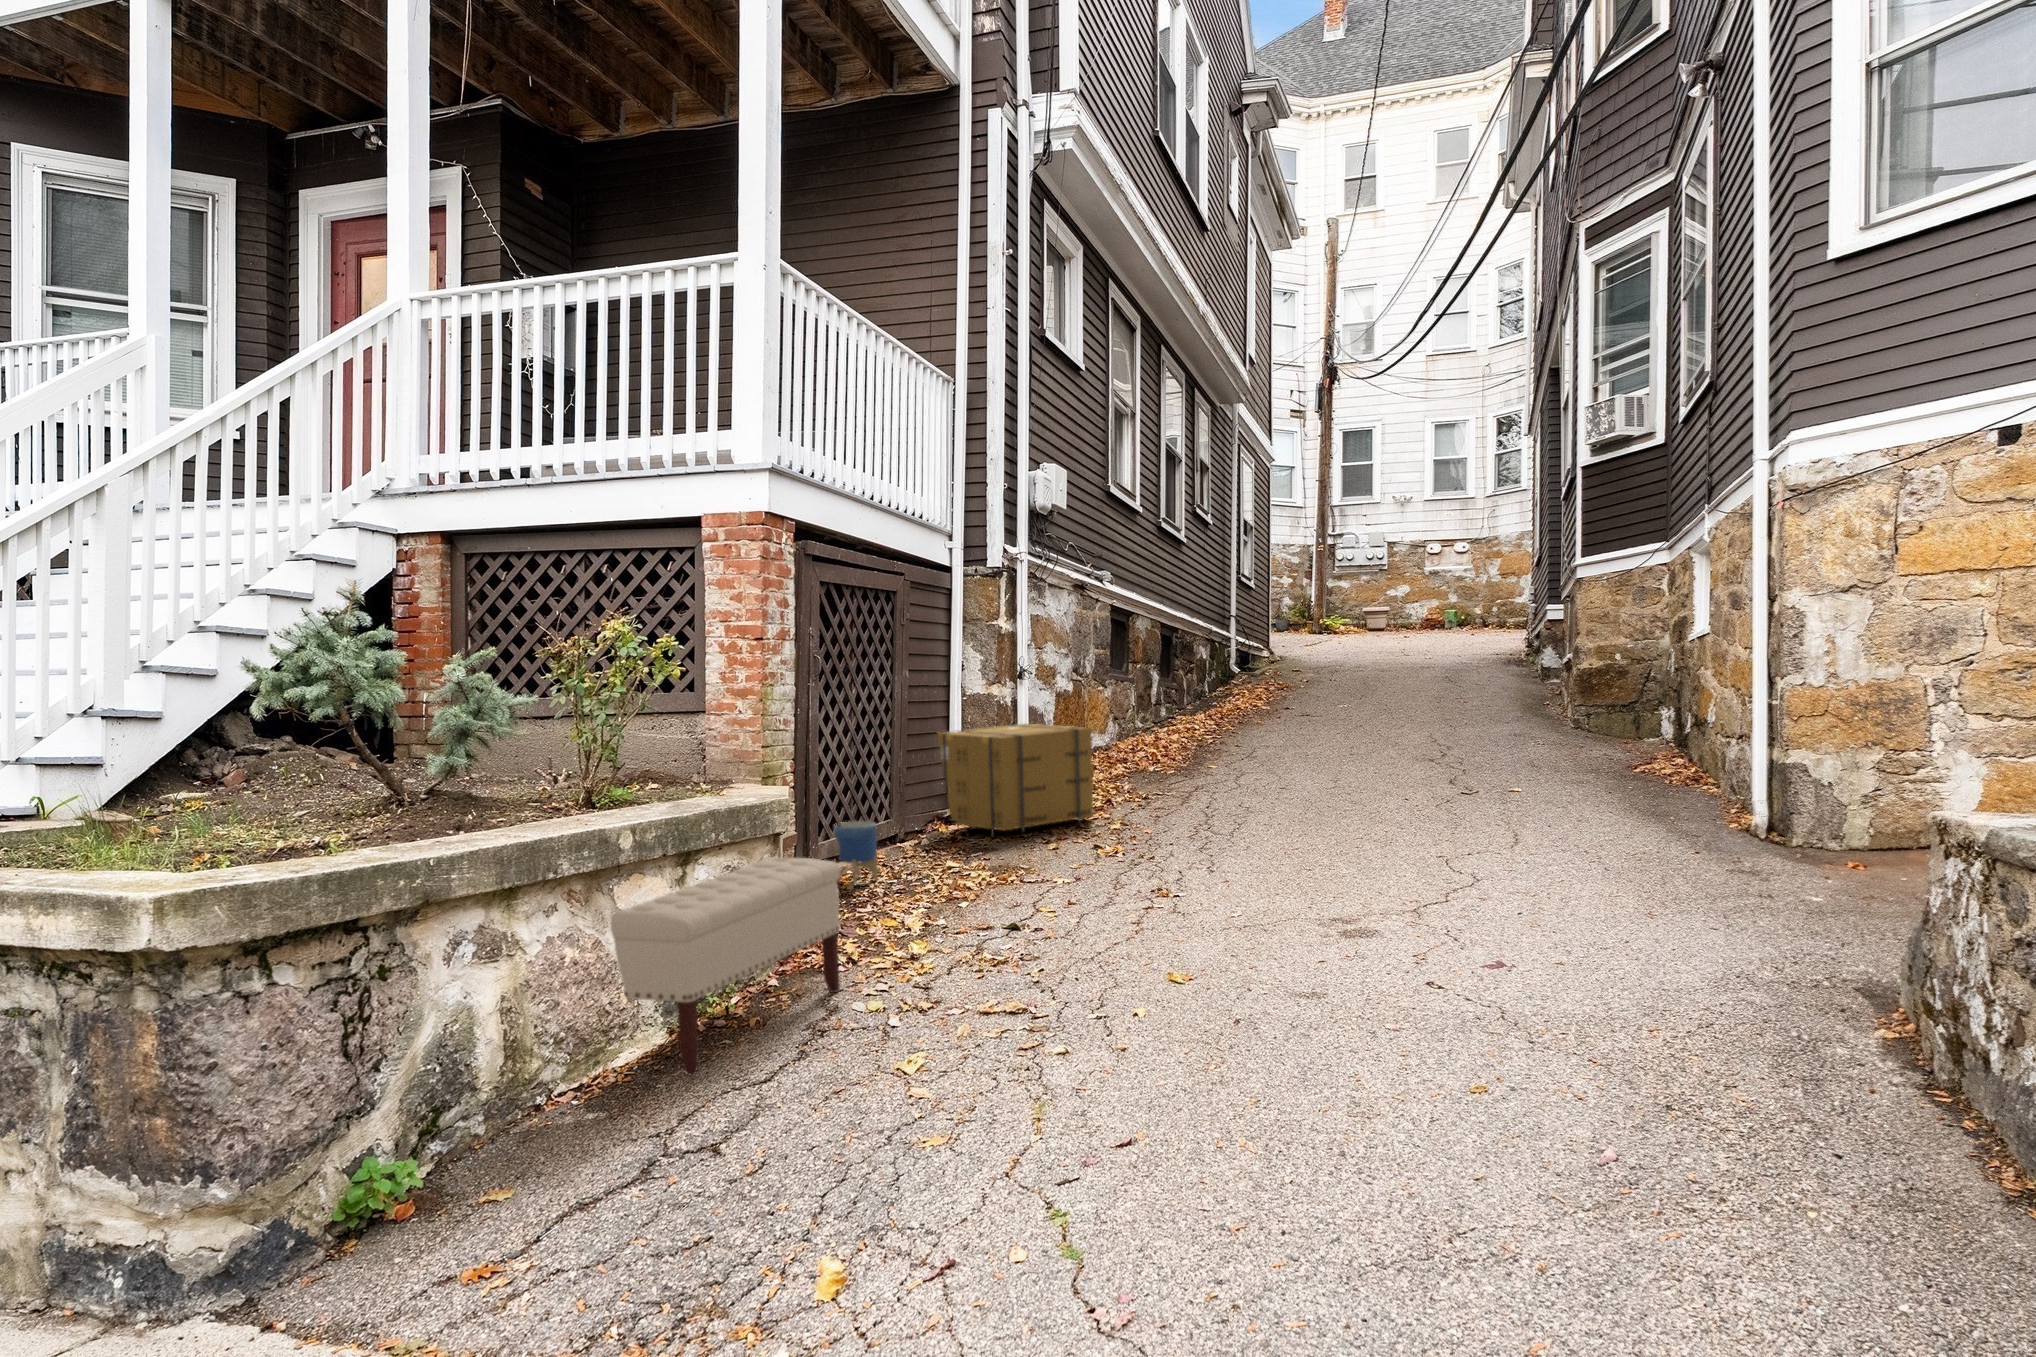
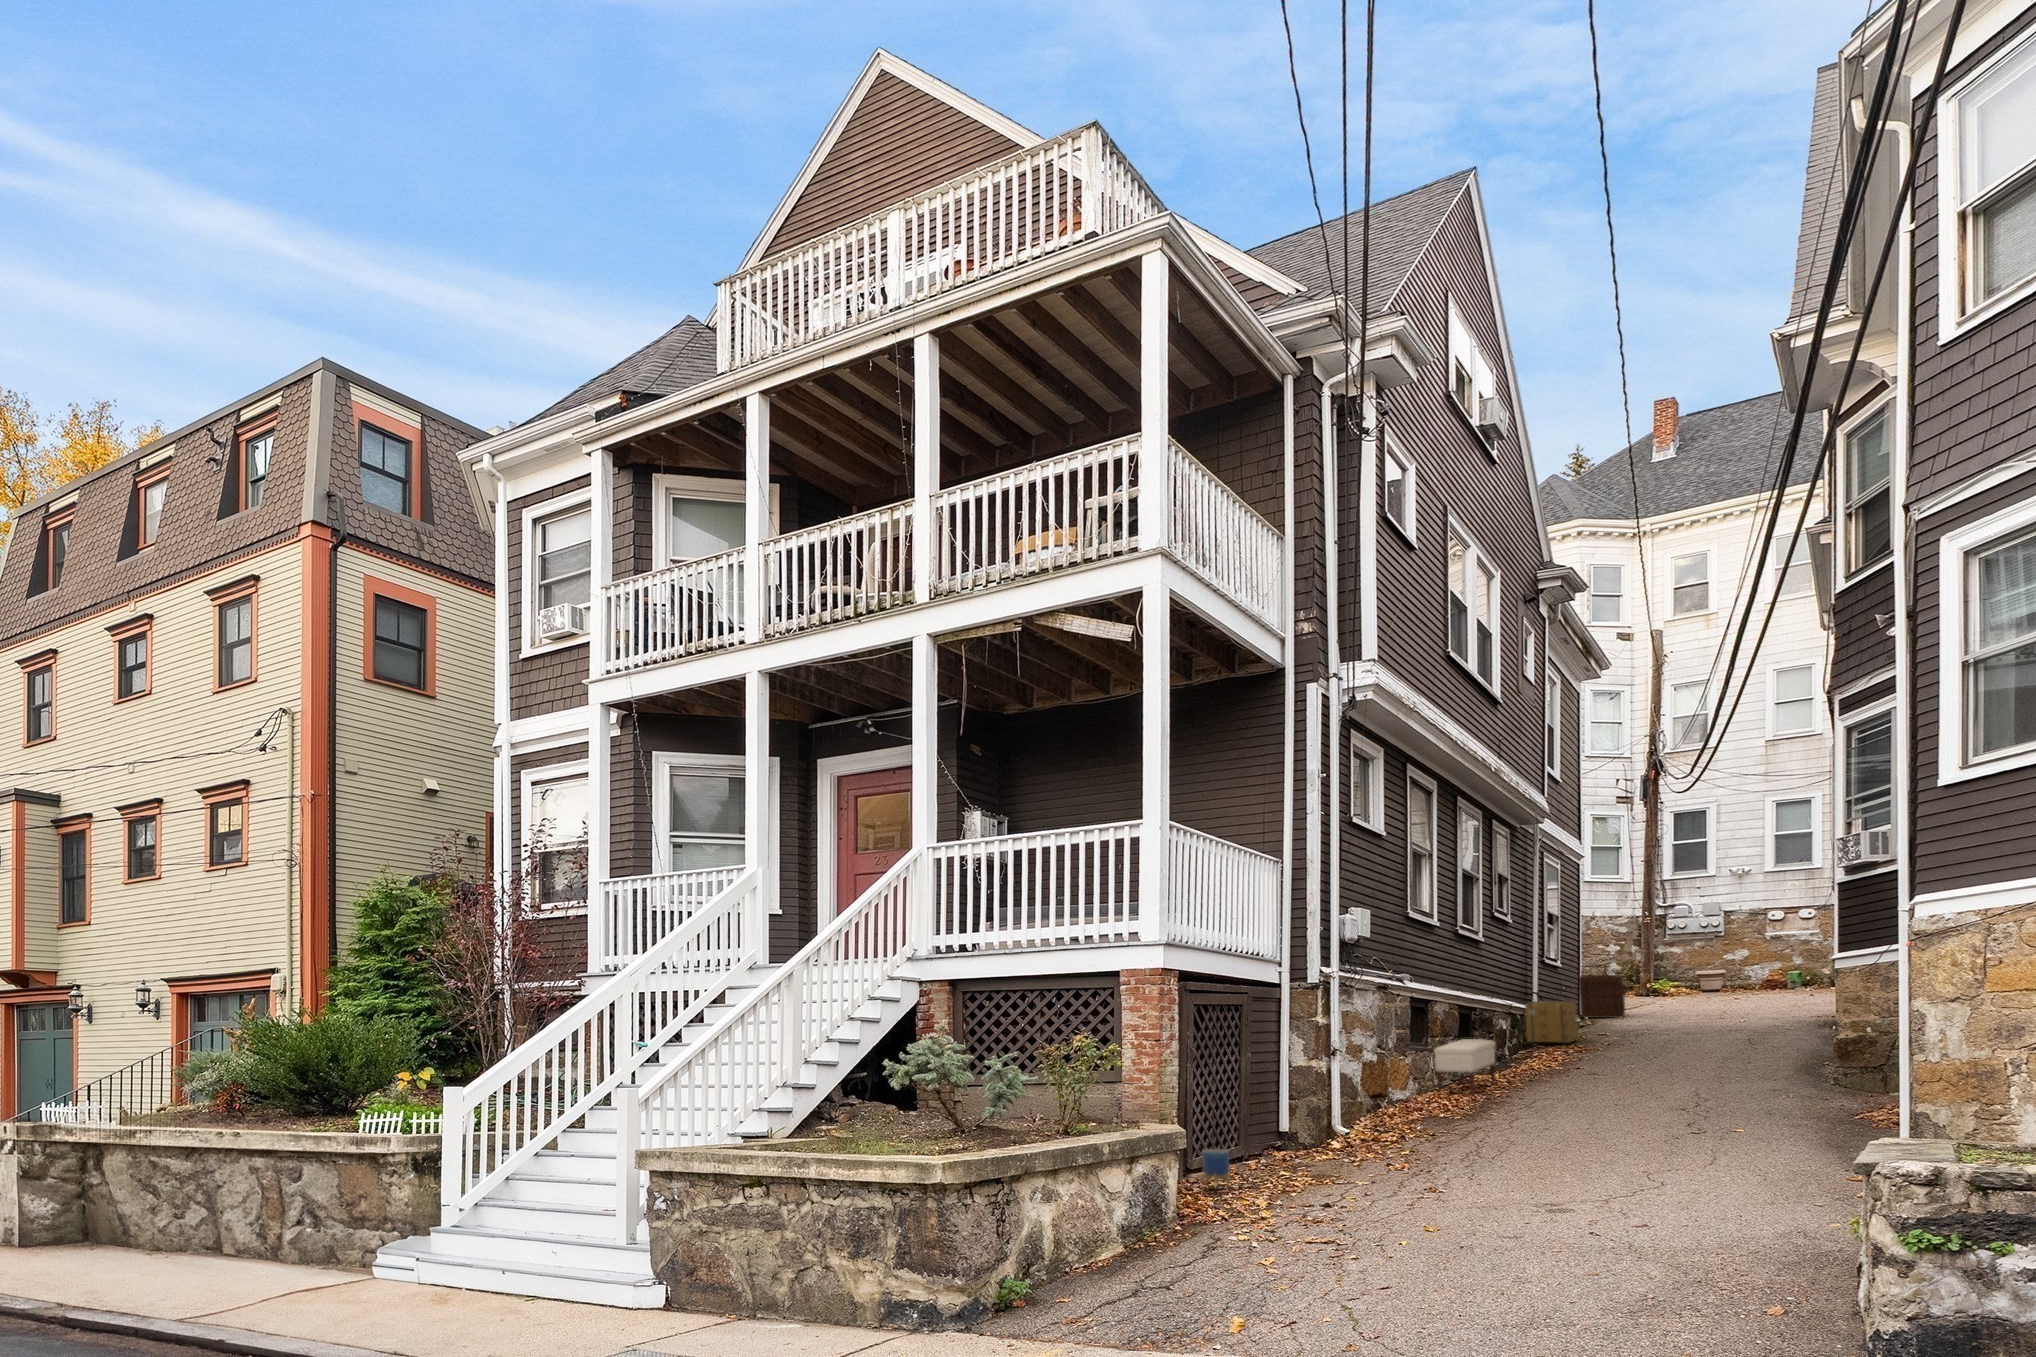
wooden crate: none [1262,603,1313,654] -> present [1579,975,1625,1018]
cardboard box: present [938,724,1094,836] -> present [1525,1001,1578,1043]
bench: present [611,857,840,1076] -> present [1434,1039,1495,1094]

